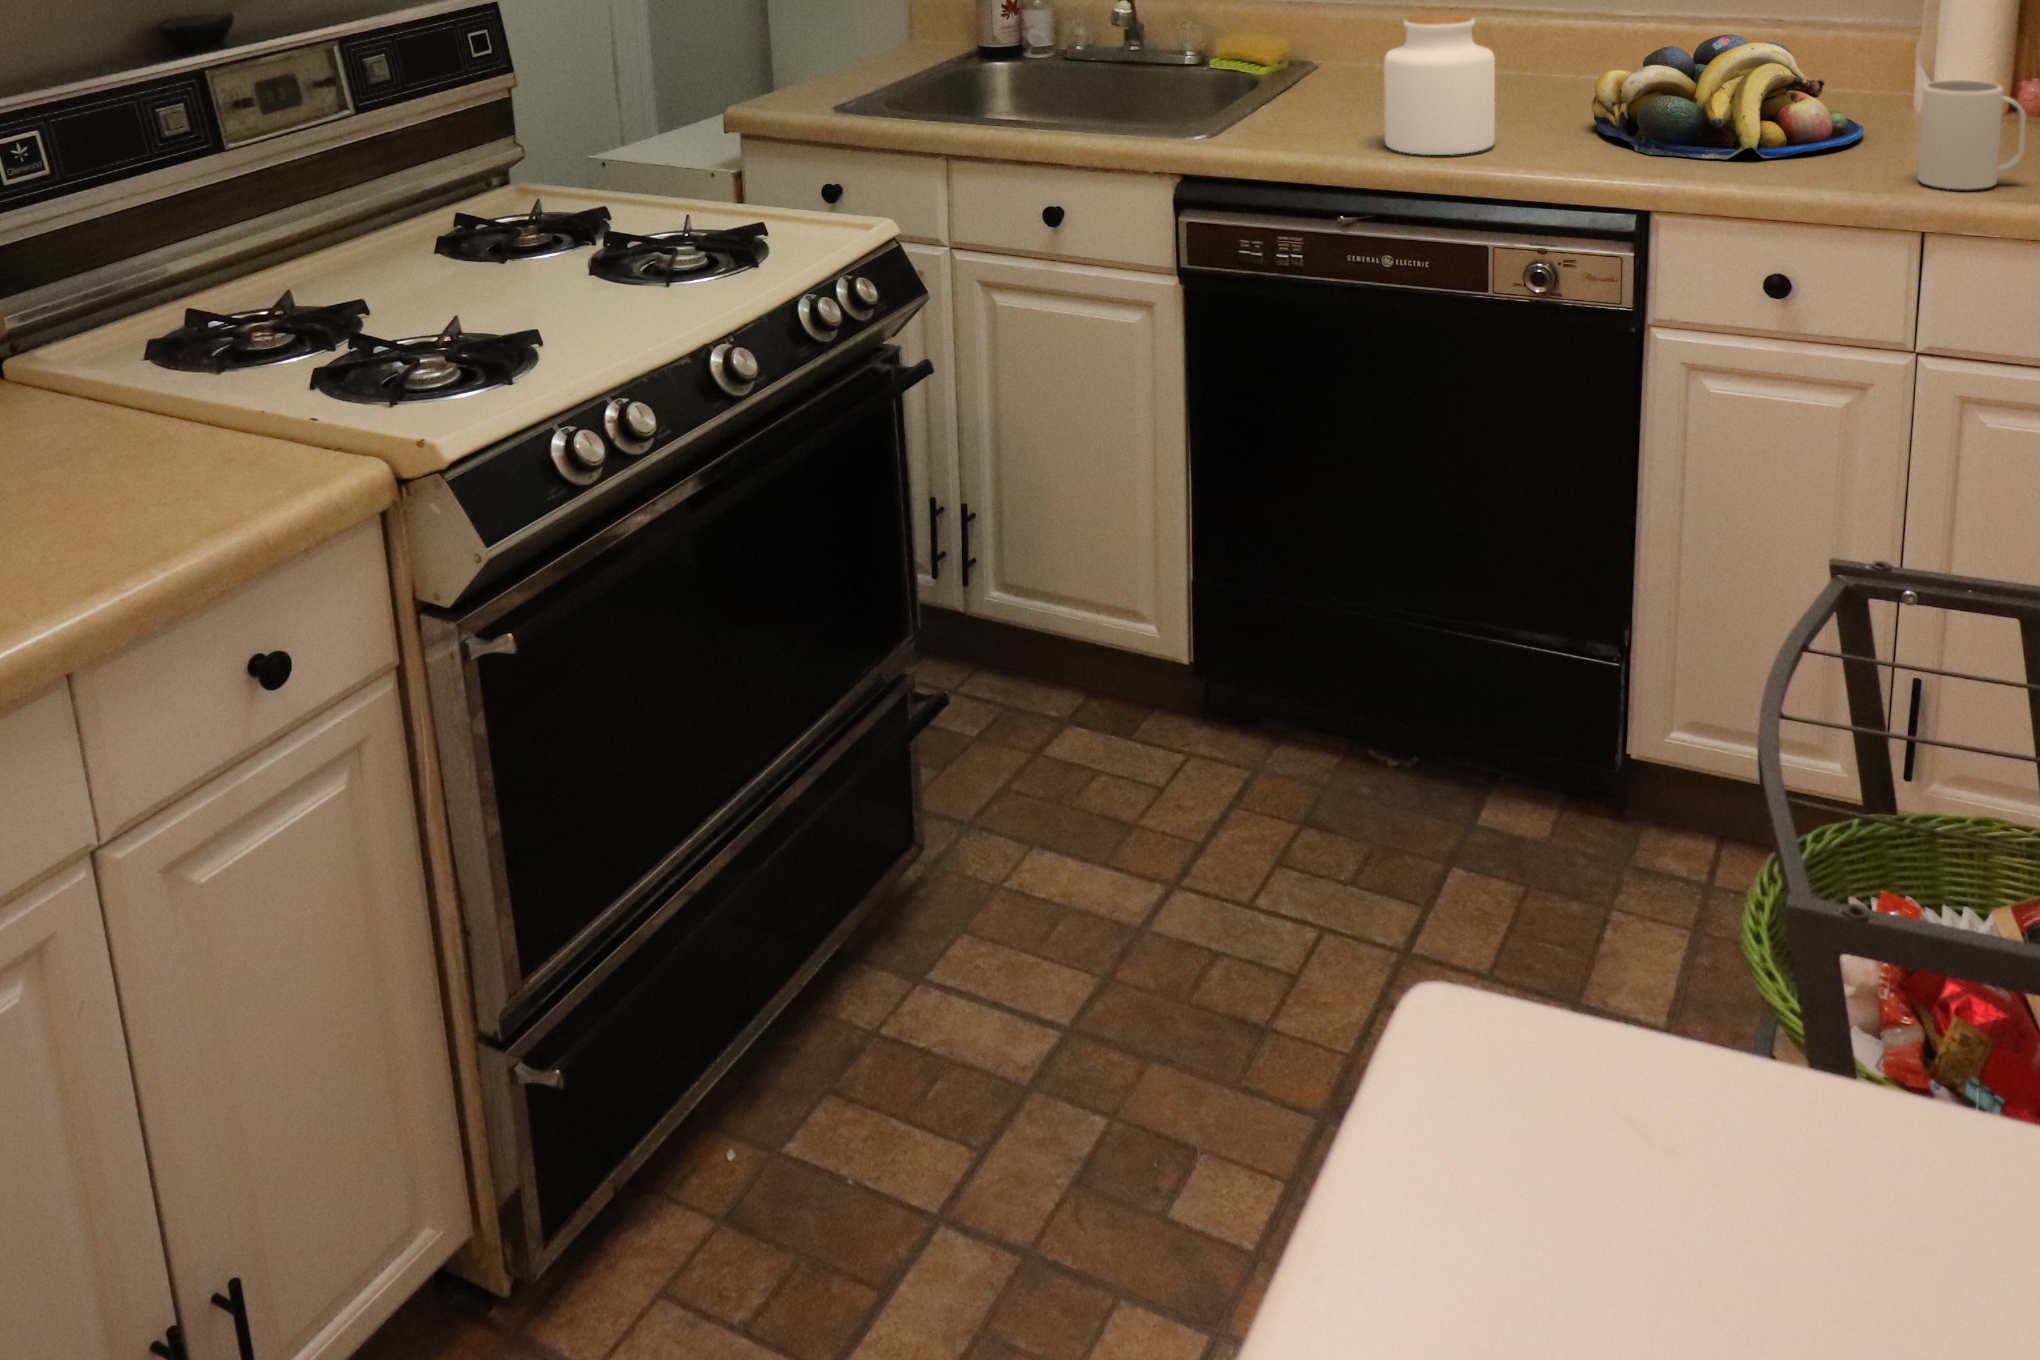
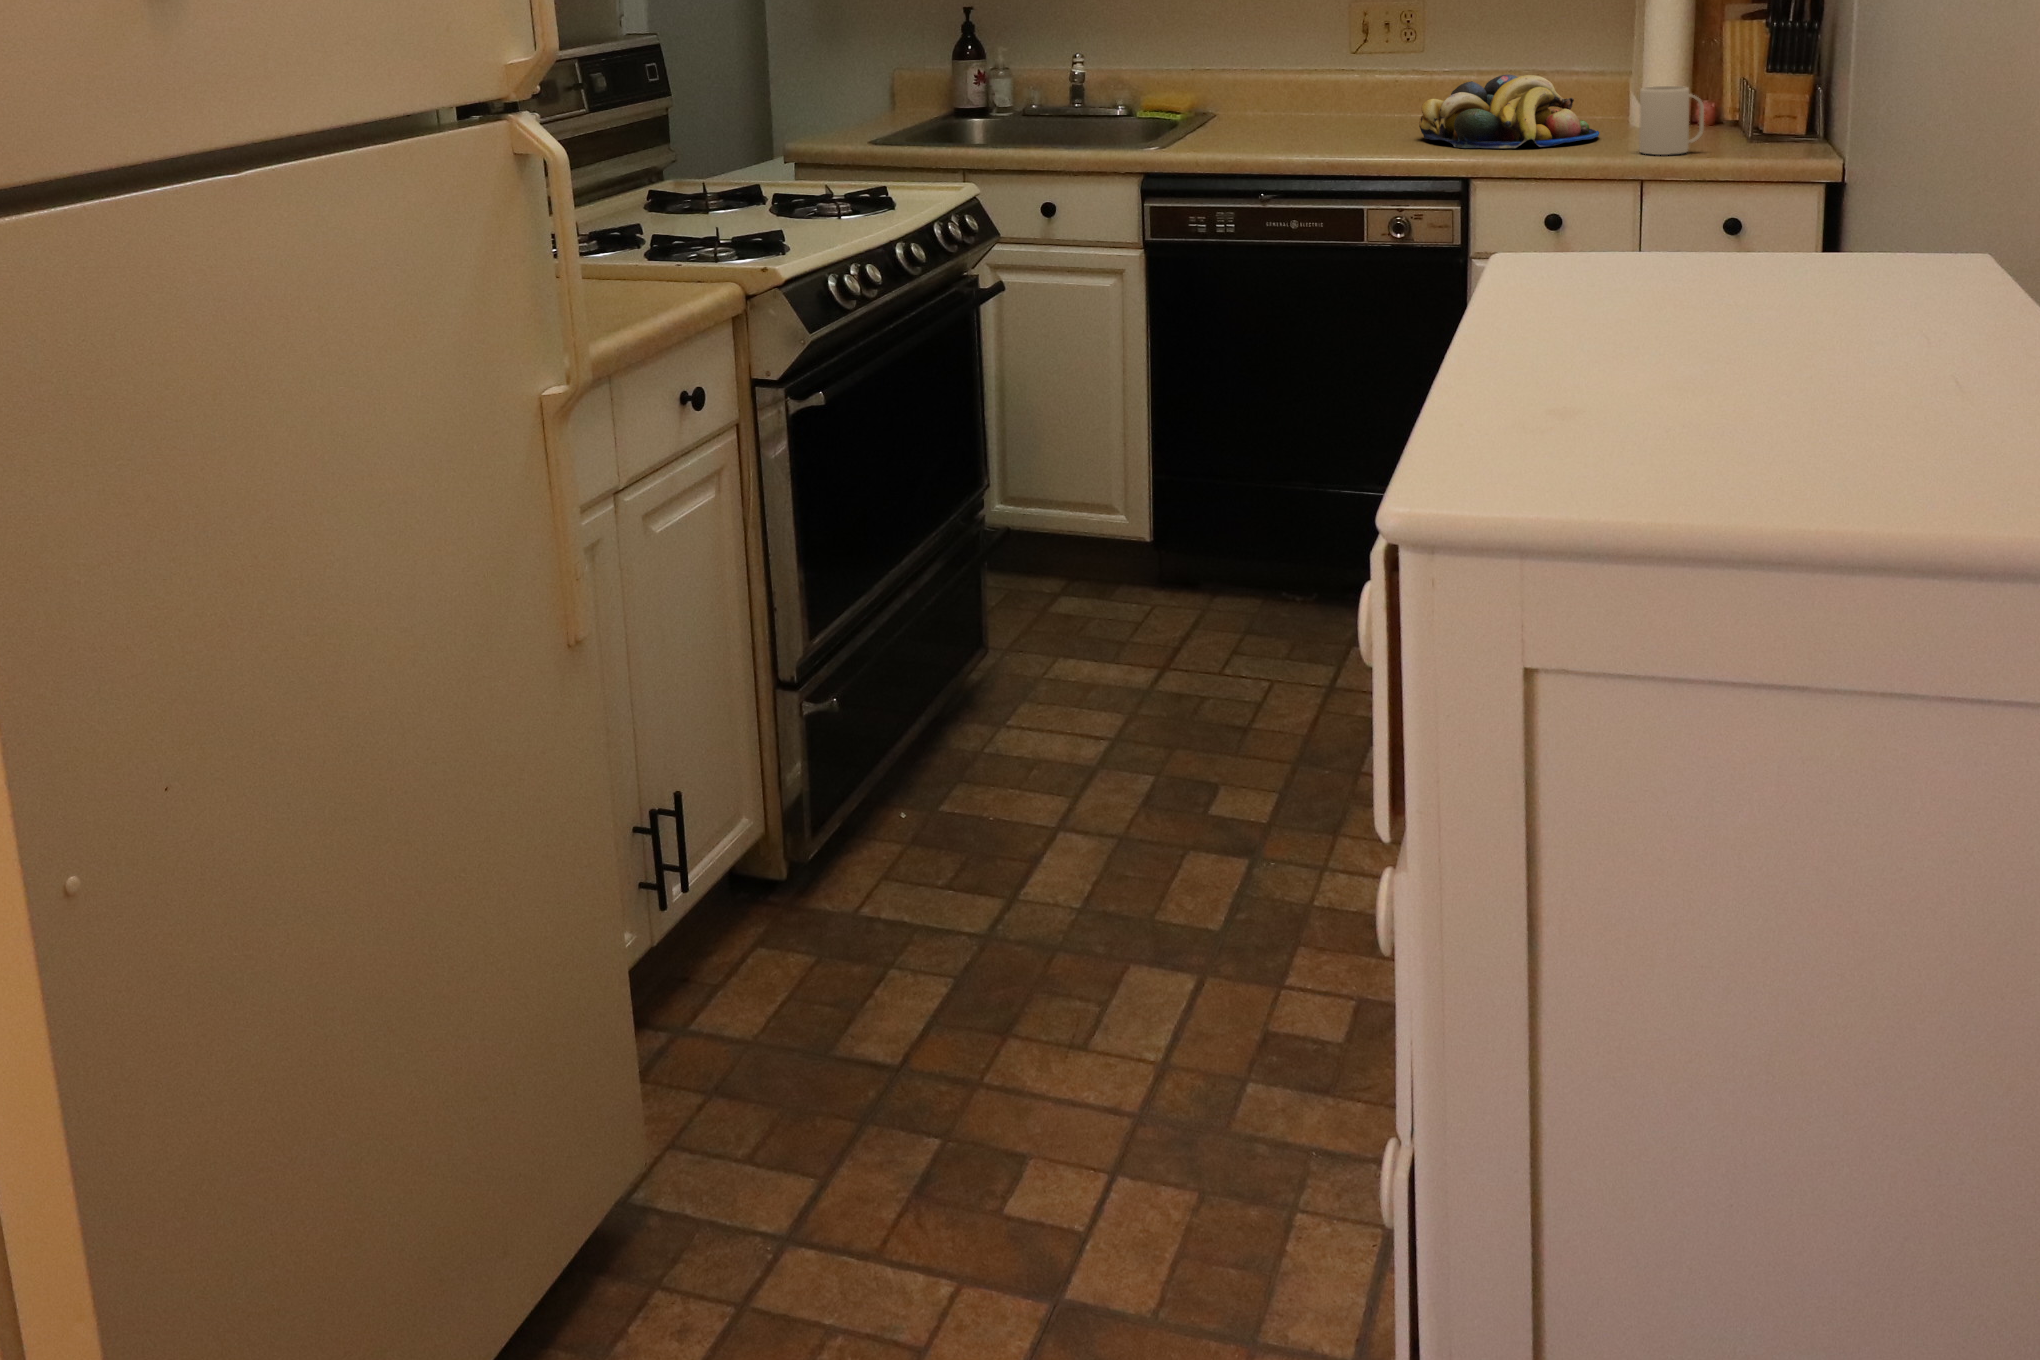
jar: present [1384,13,1495,155] -> none [1282,57,1358,152]

